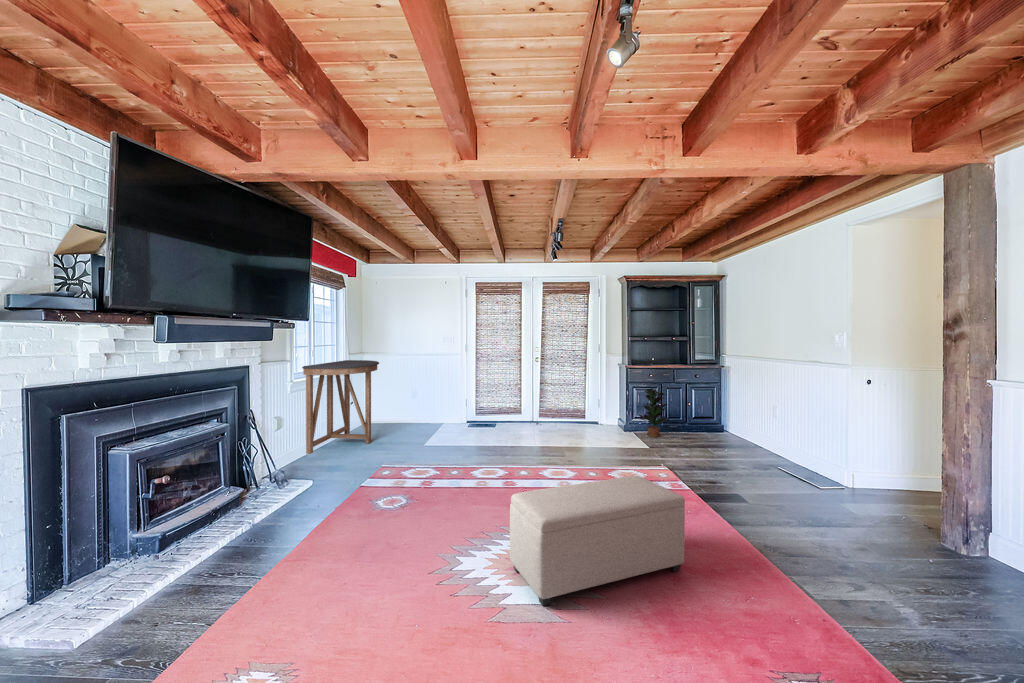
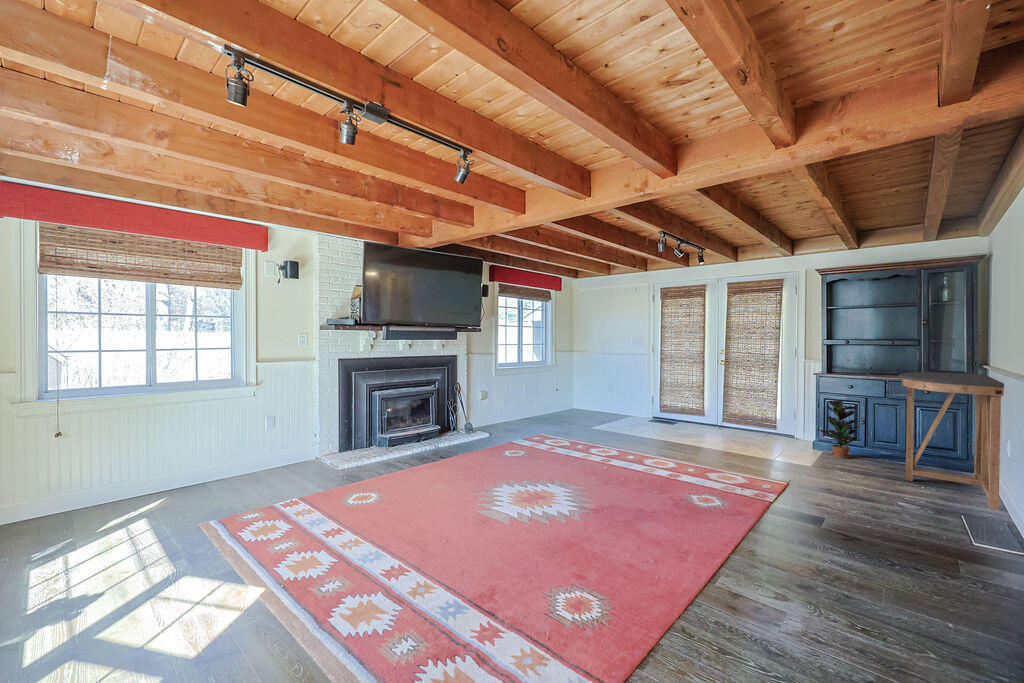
console table: present [302,360,379,454] -> present [899,372,1004,511]
ottoman: present [510,476,685,606] -> none [506,445,637,532]

